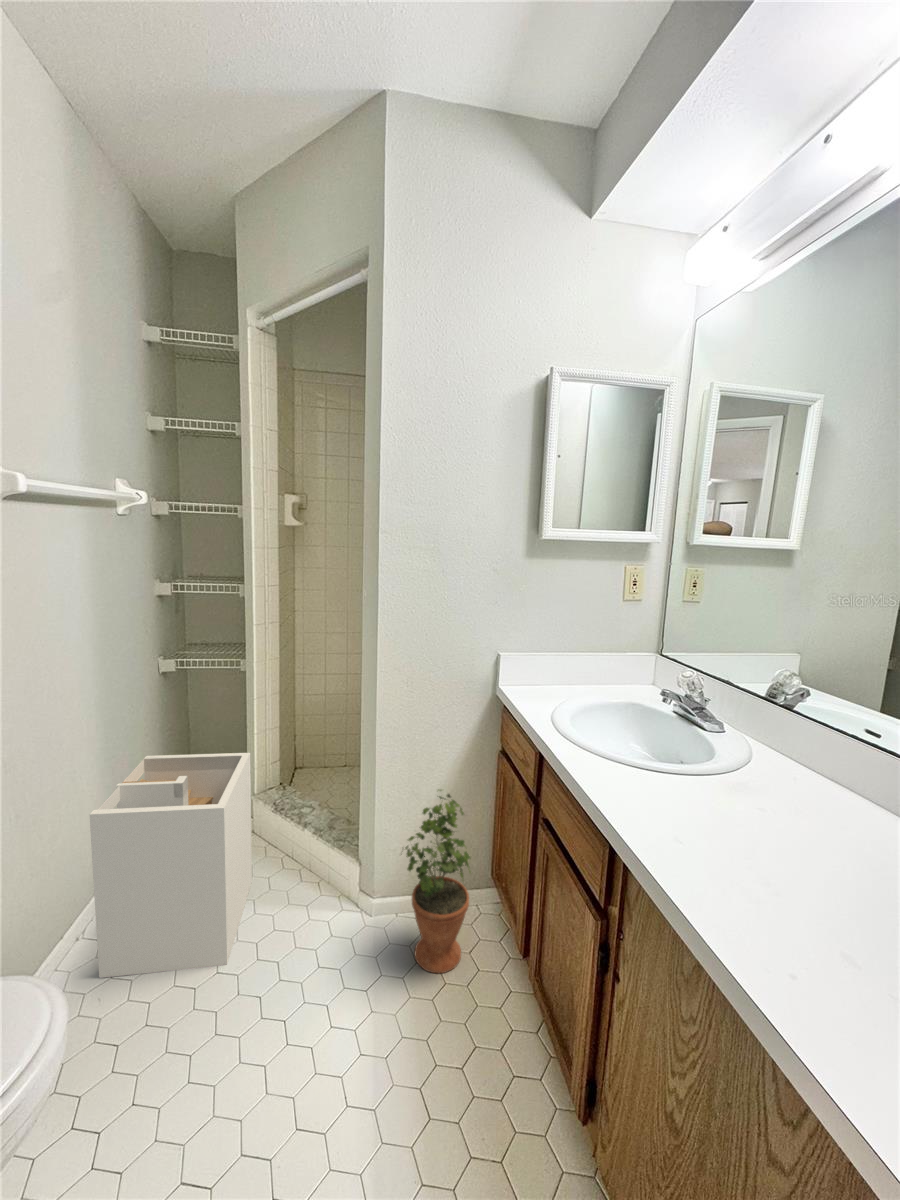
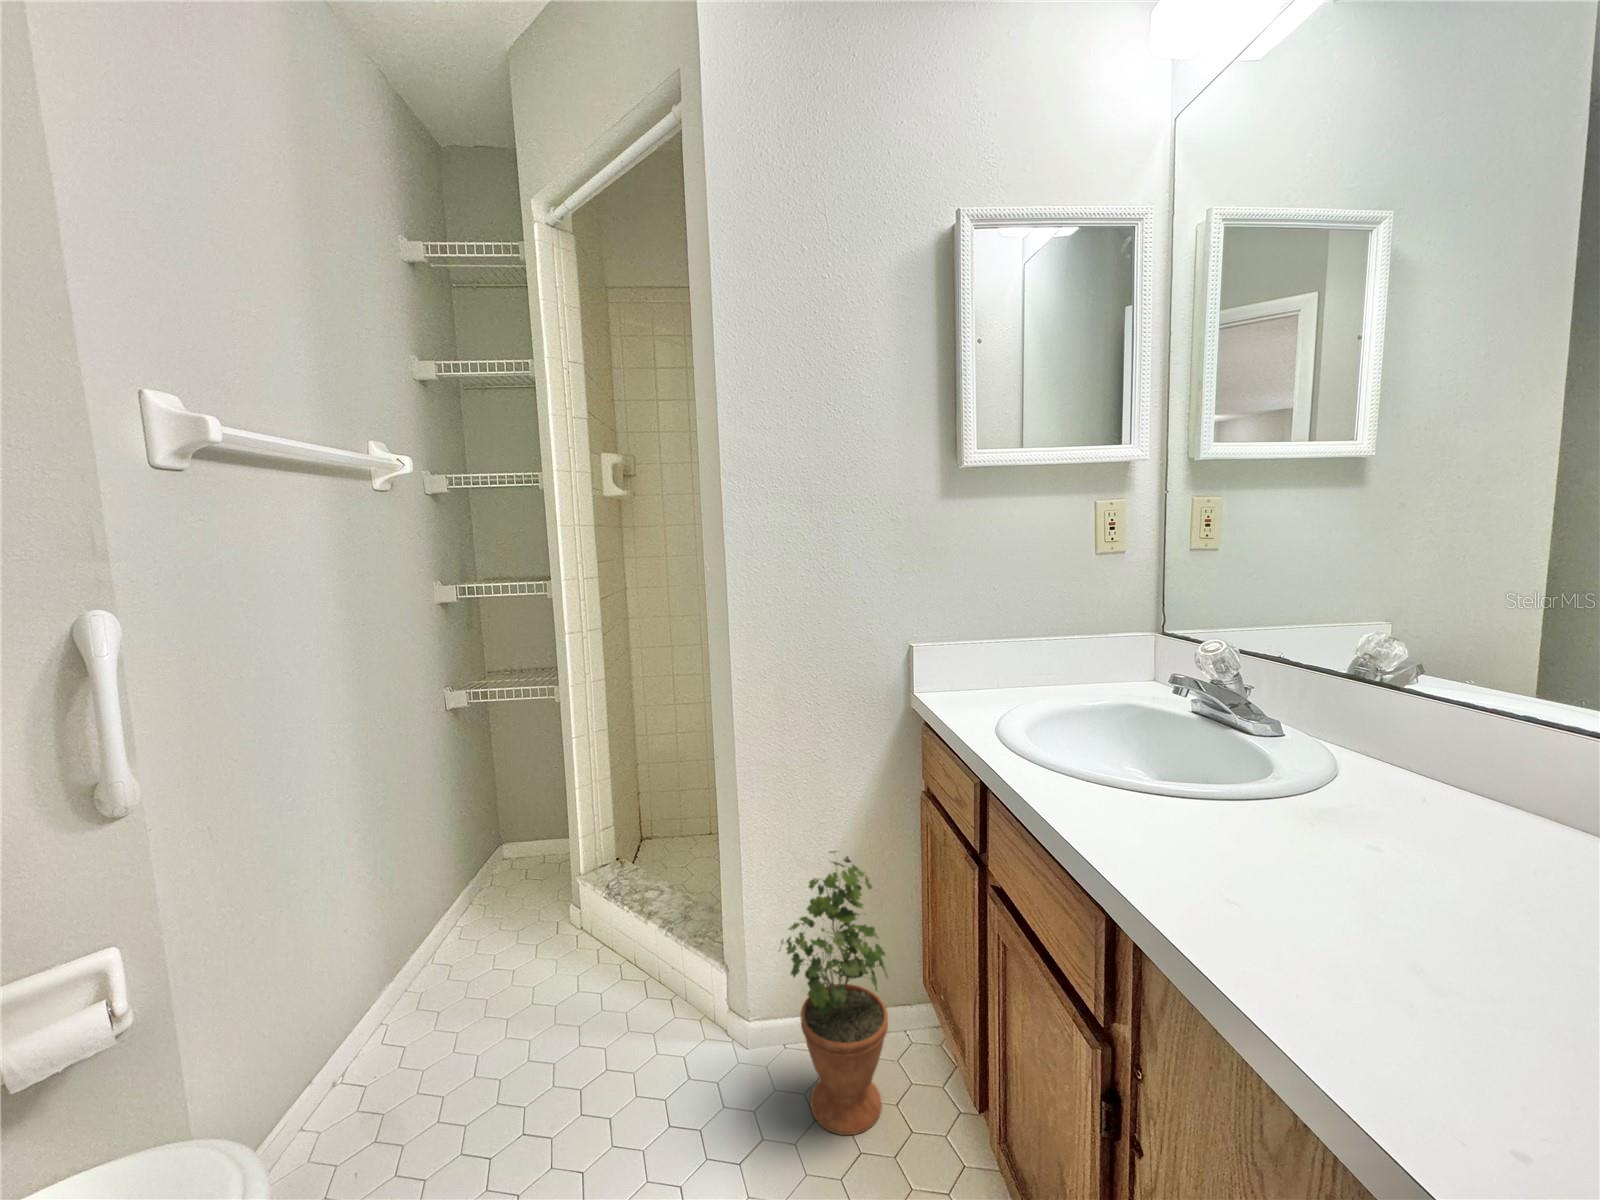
laundry hamper: present [90,753,252,978] -> none [328,810,576,1143]

